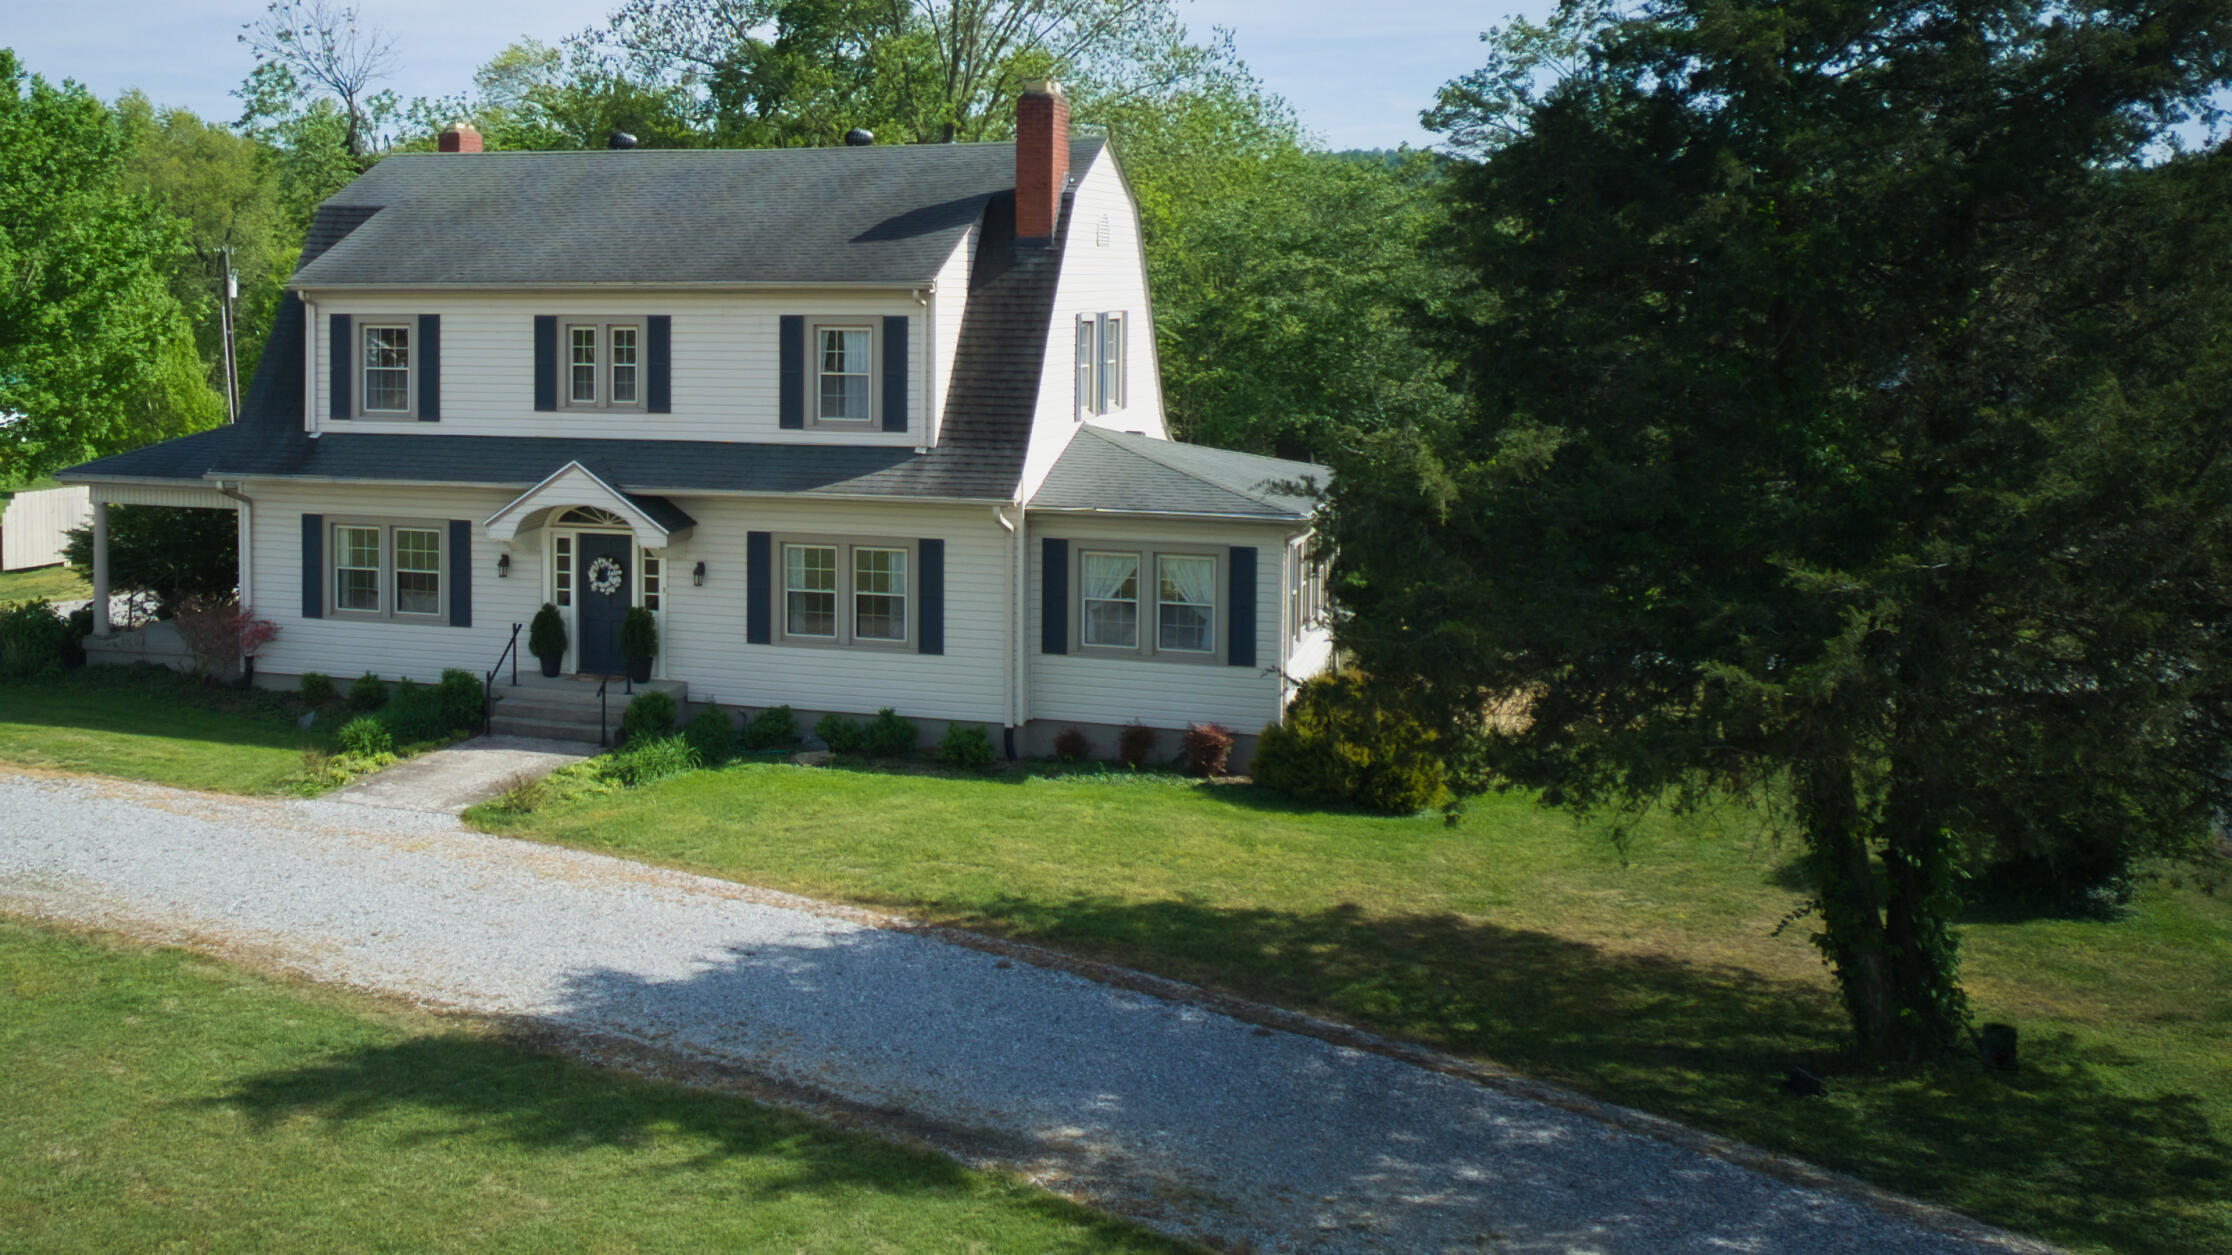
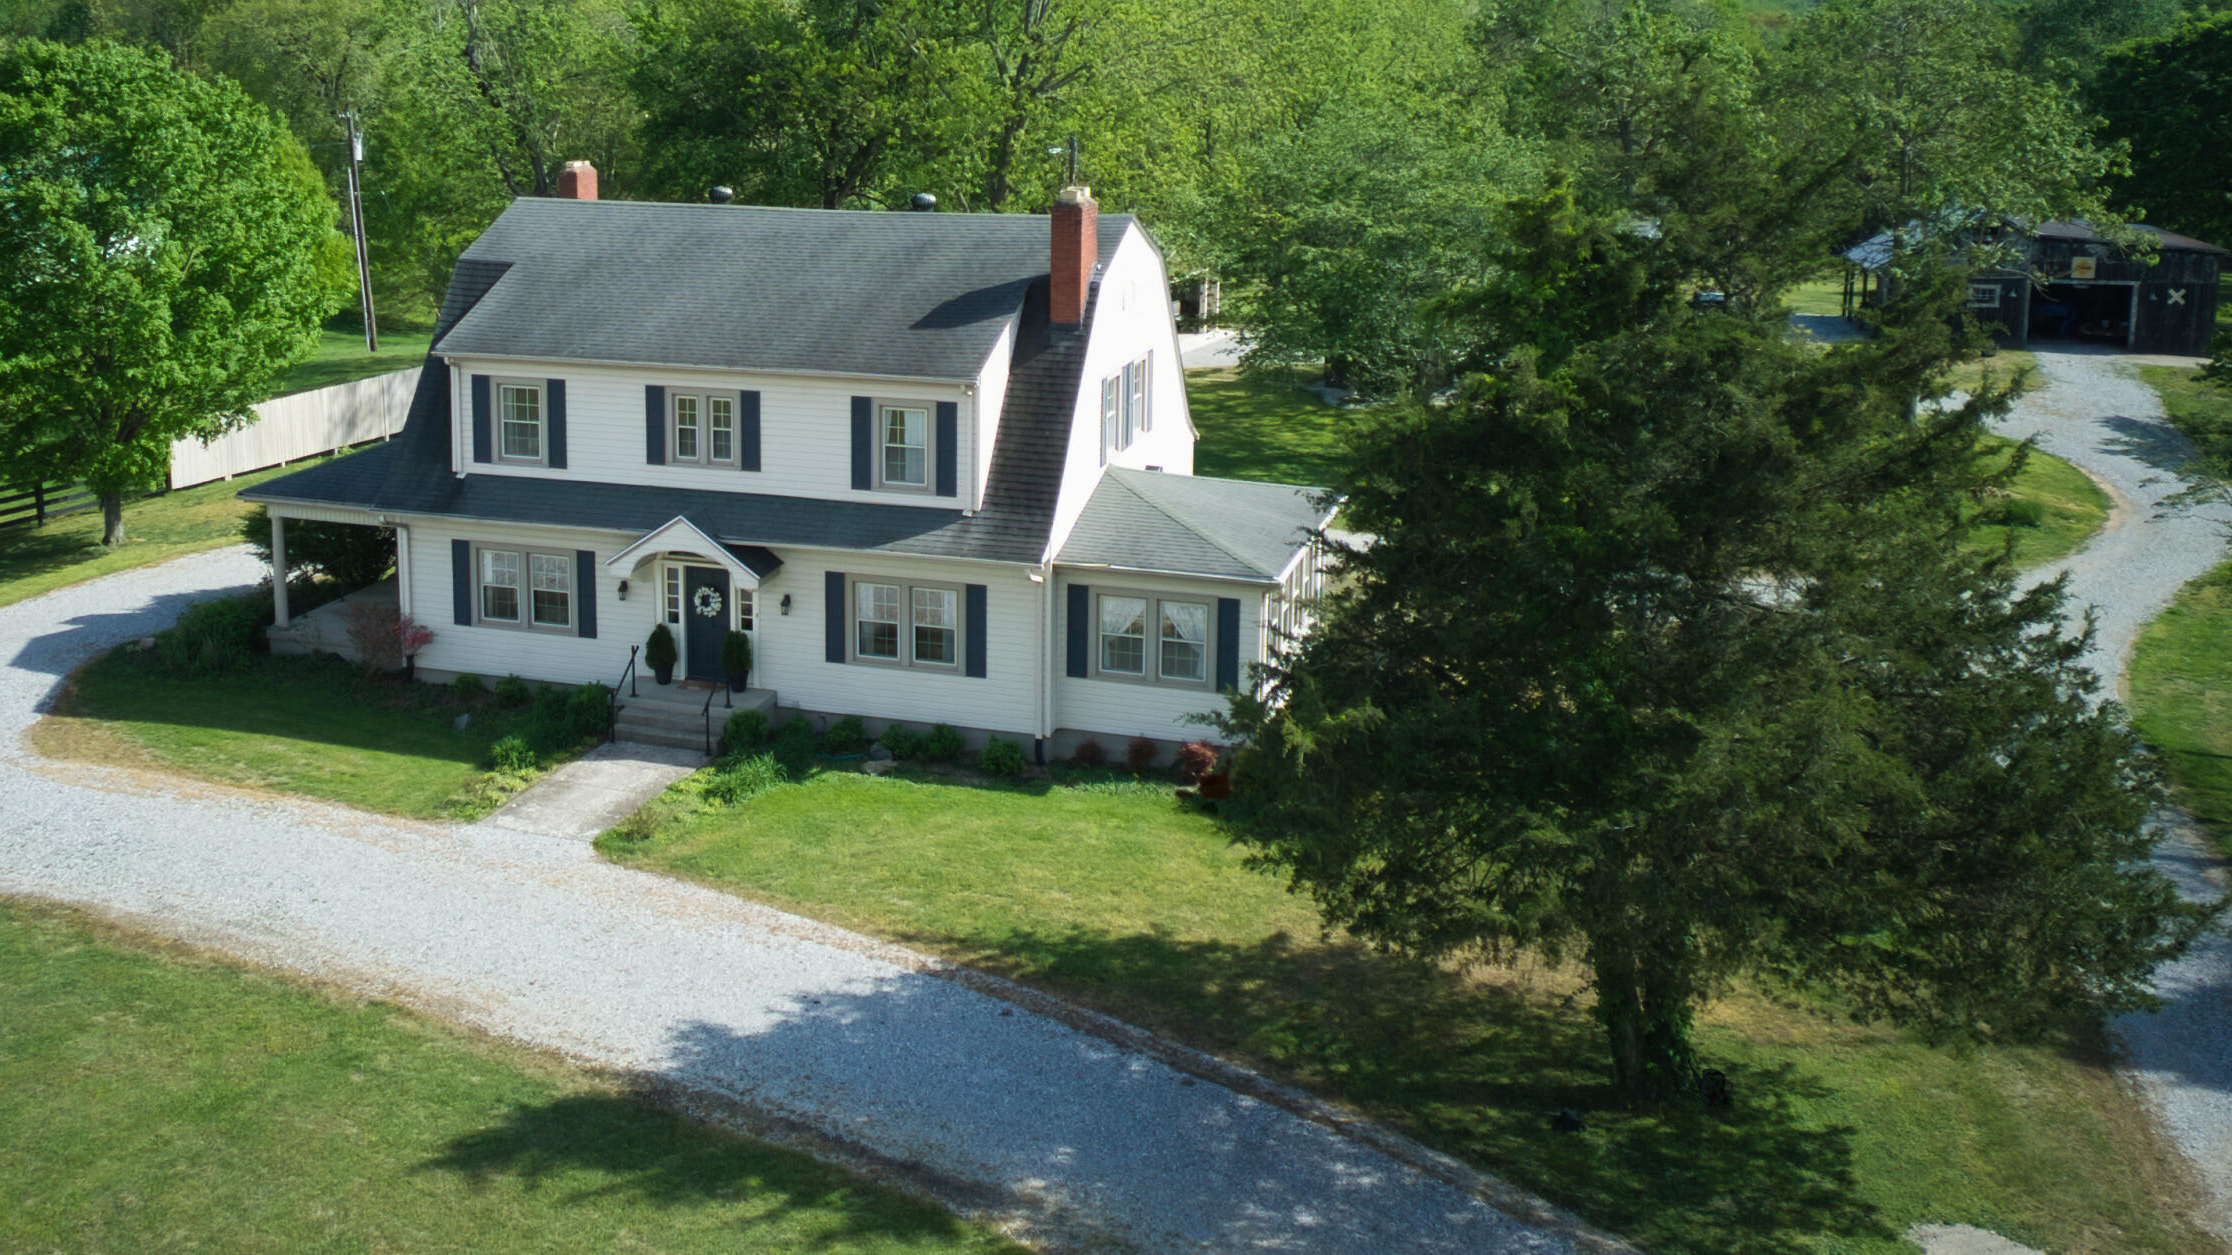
lounge chair: none [1186,740,1270,806] -> present [1174,759,1232,808]

